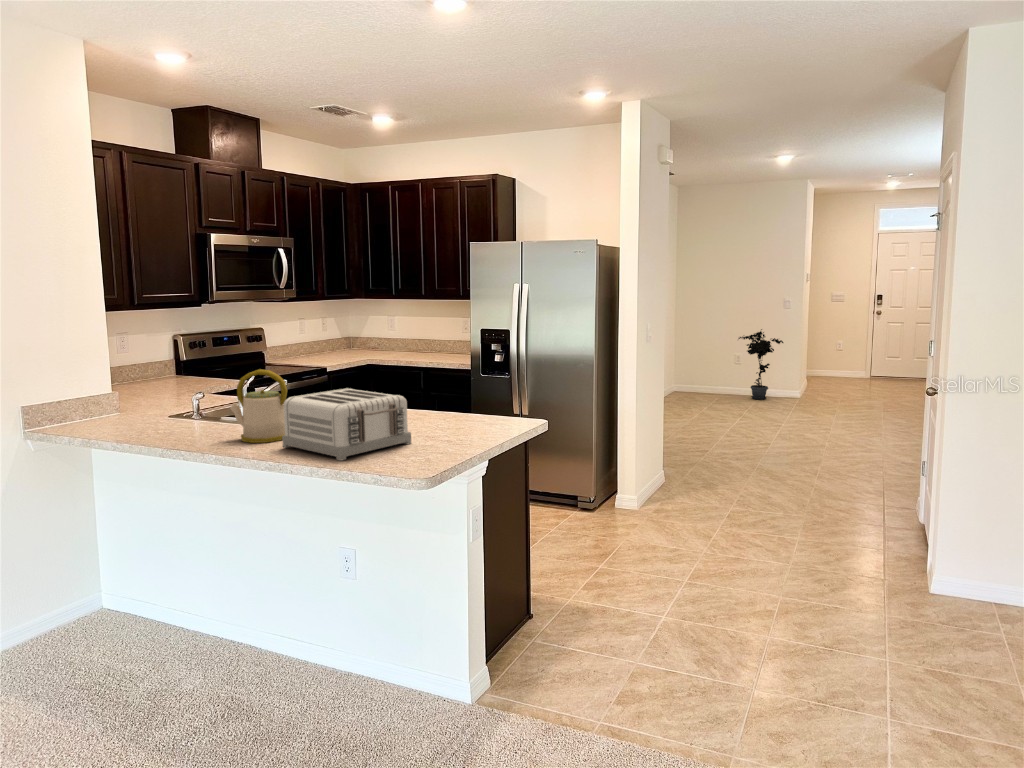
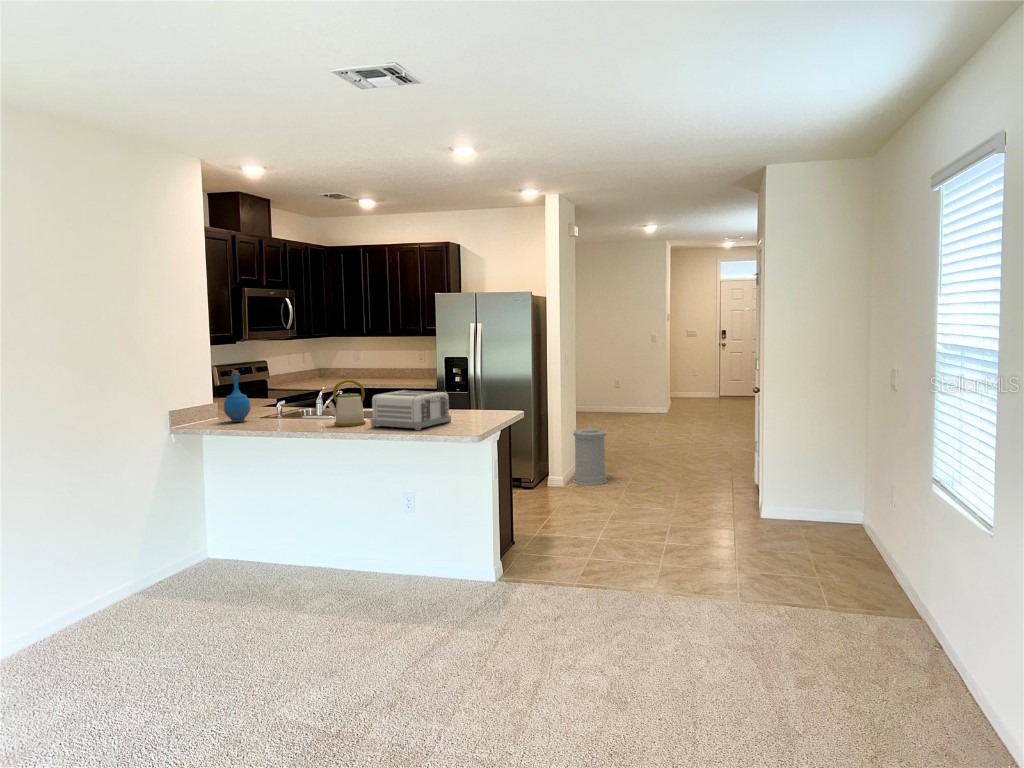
potted plant: present [739,329,783,400] -> none [617,359,654,416]
bottle: none [110,349,151,423] -> present [224,371,250,422]
trash can: none [654,429,702,507] -> present [573,428,607,485]

